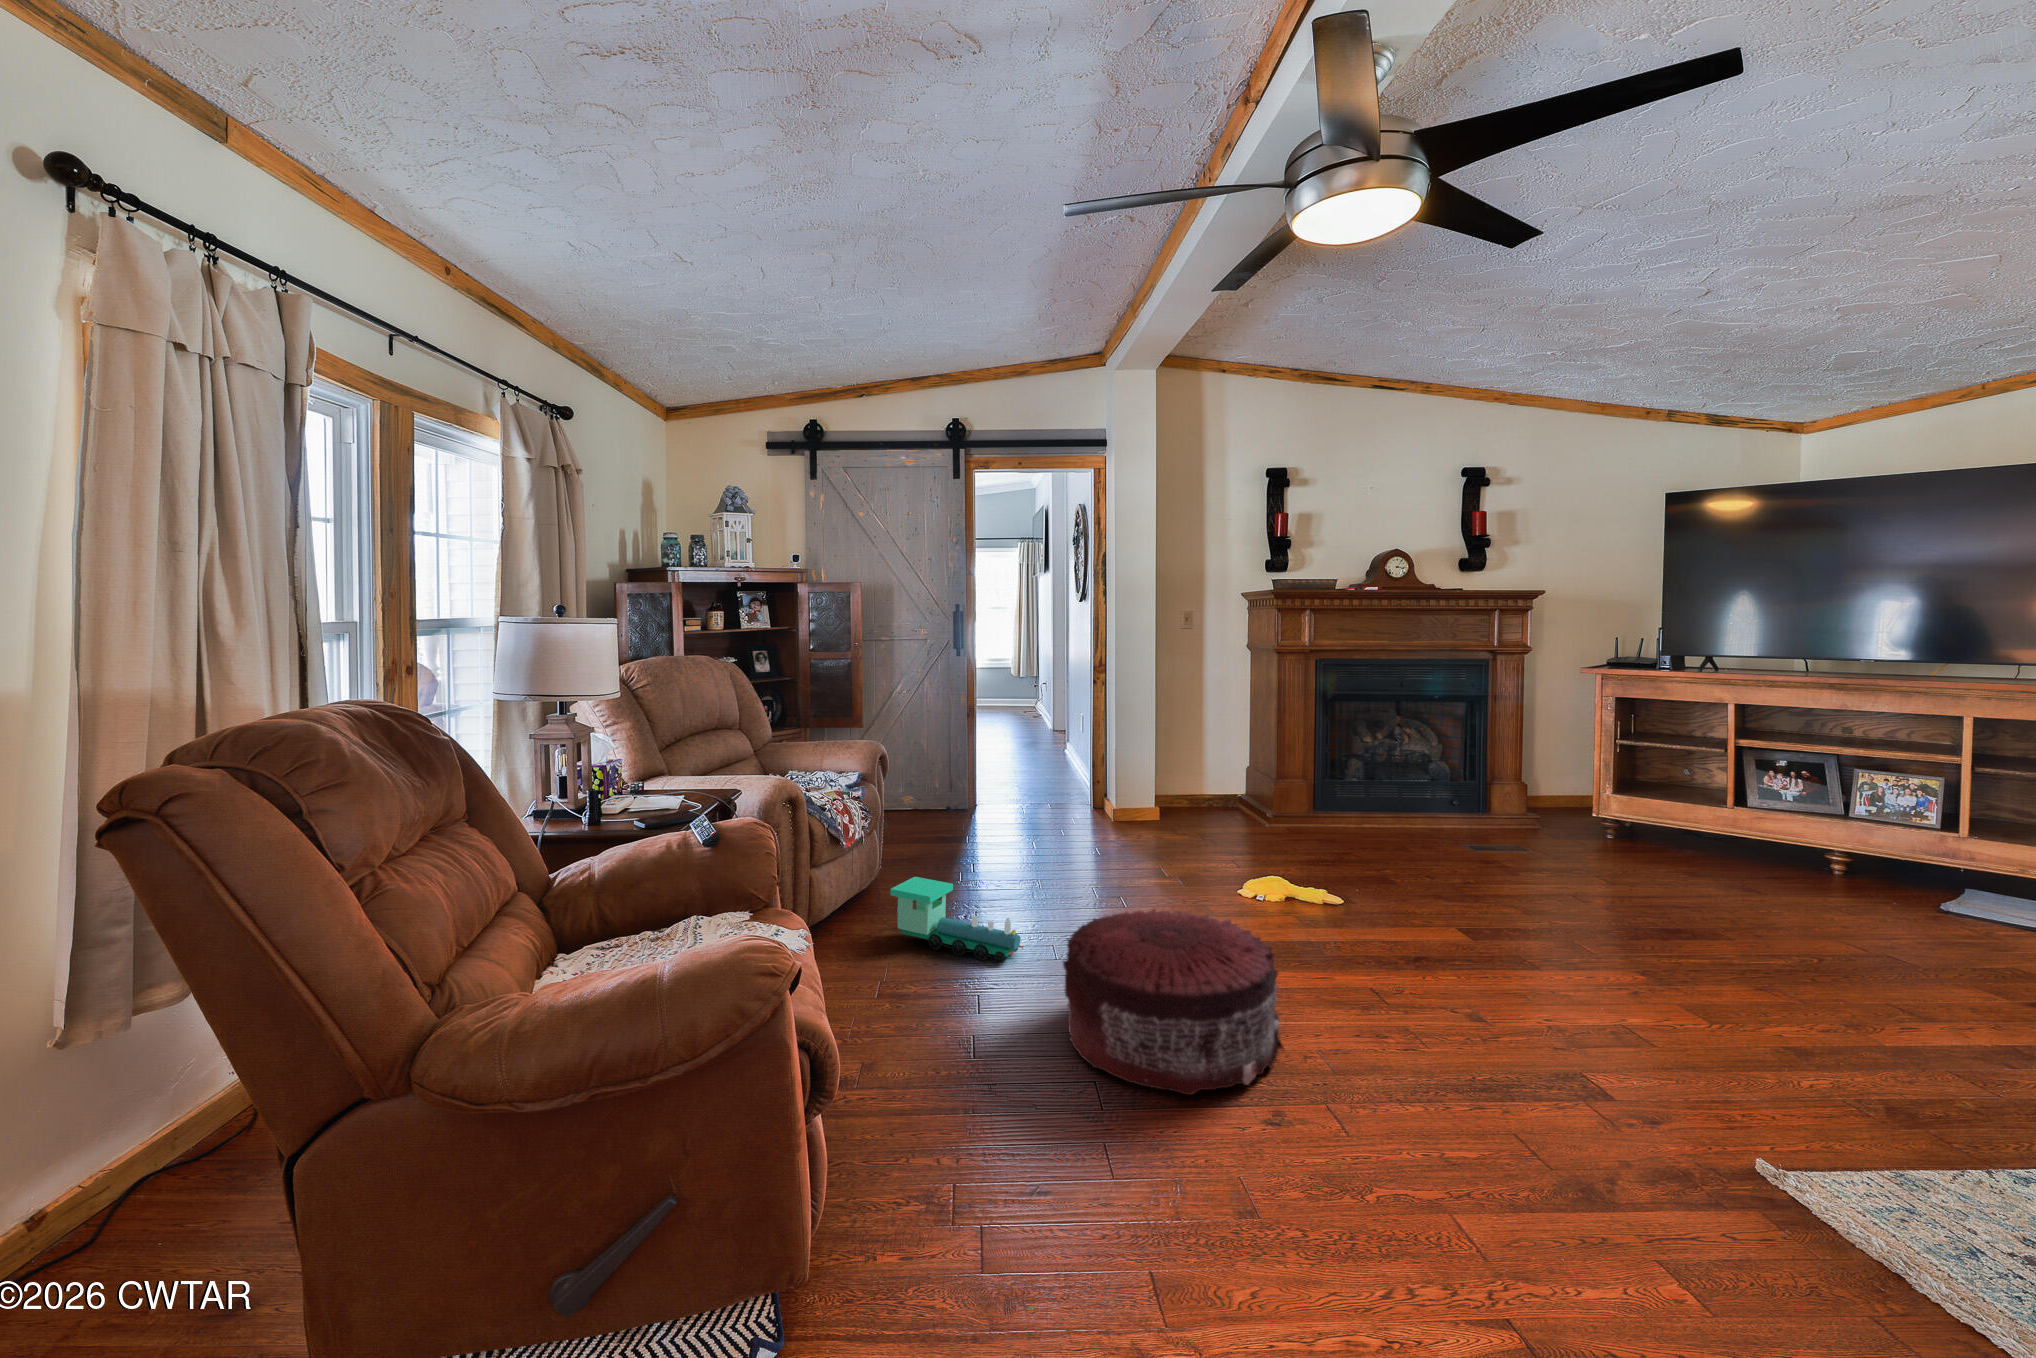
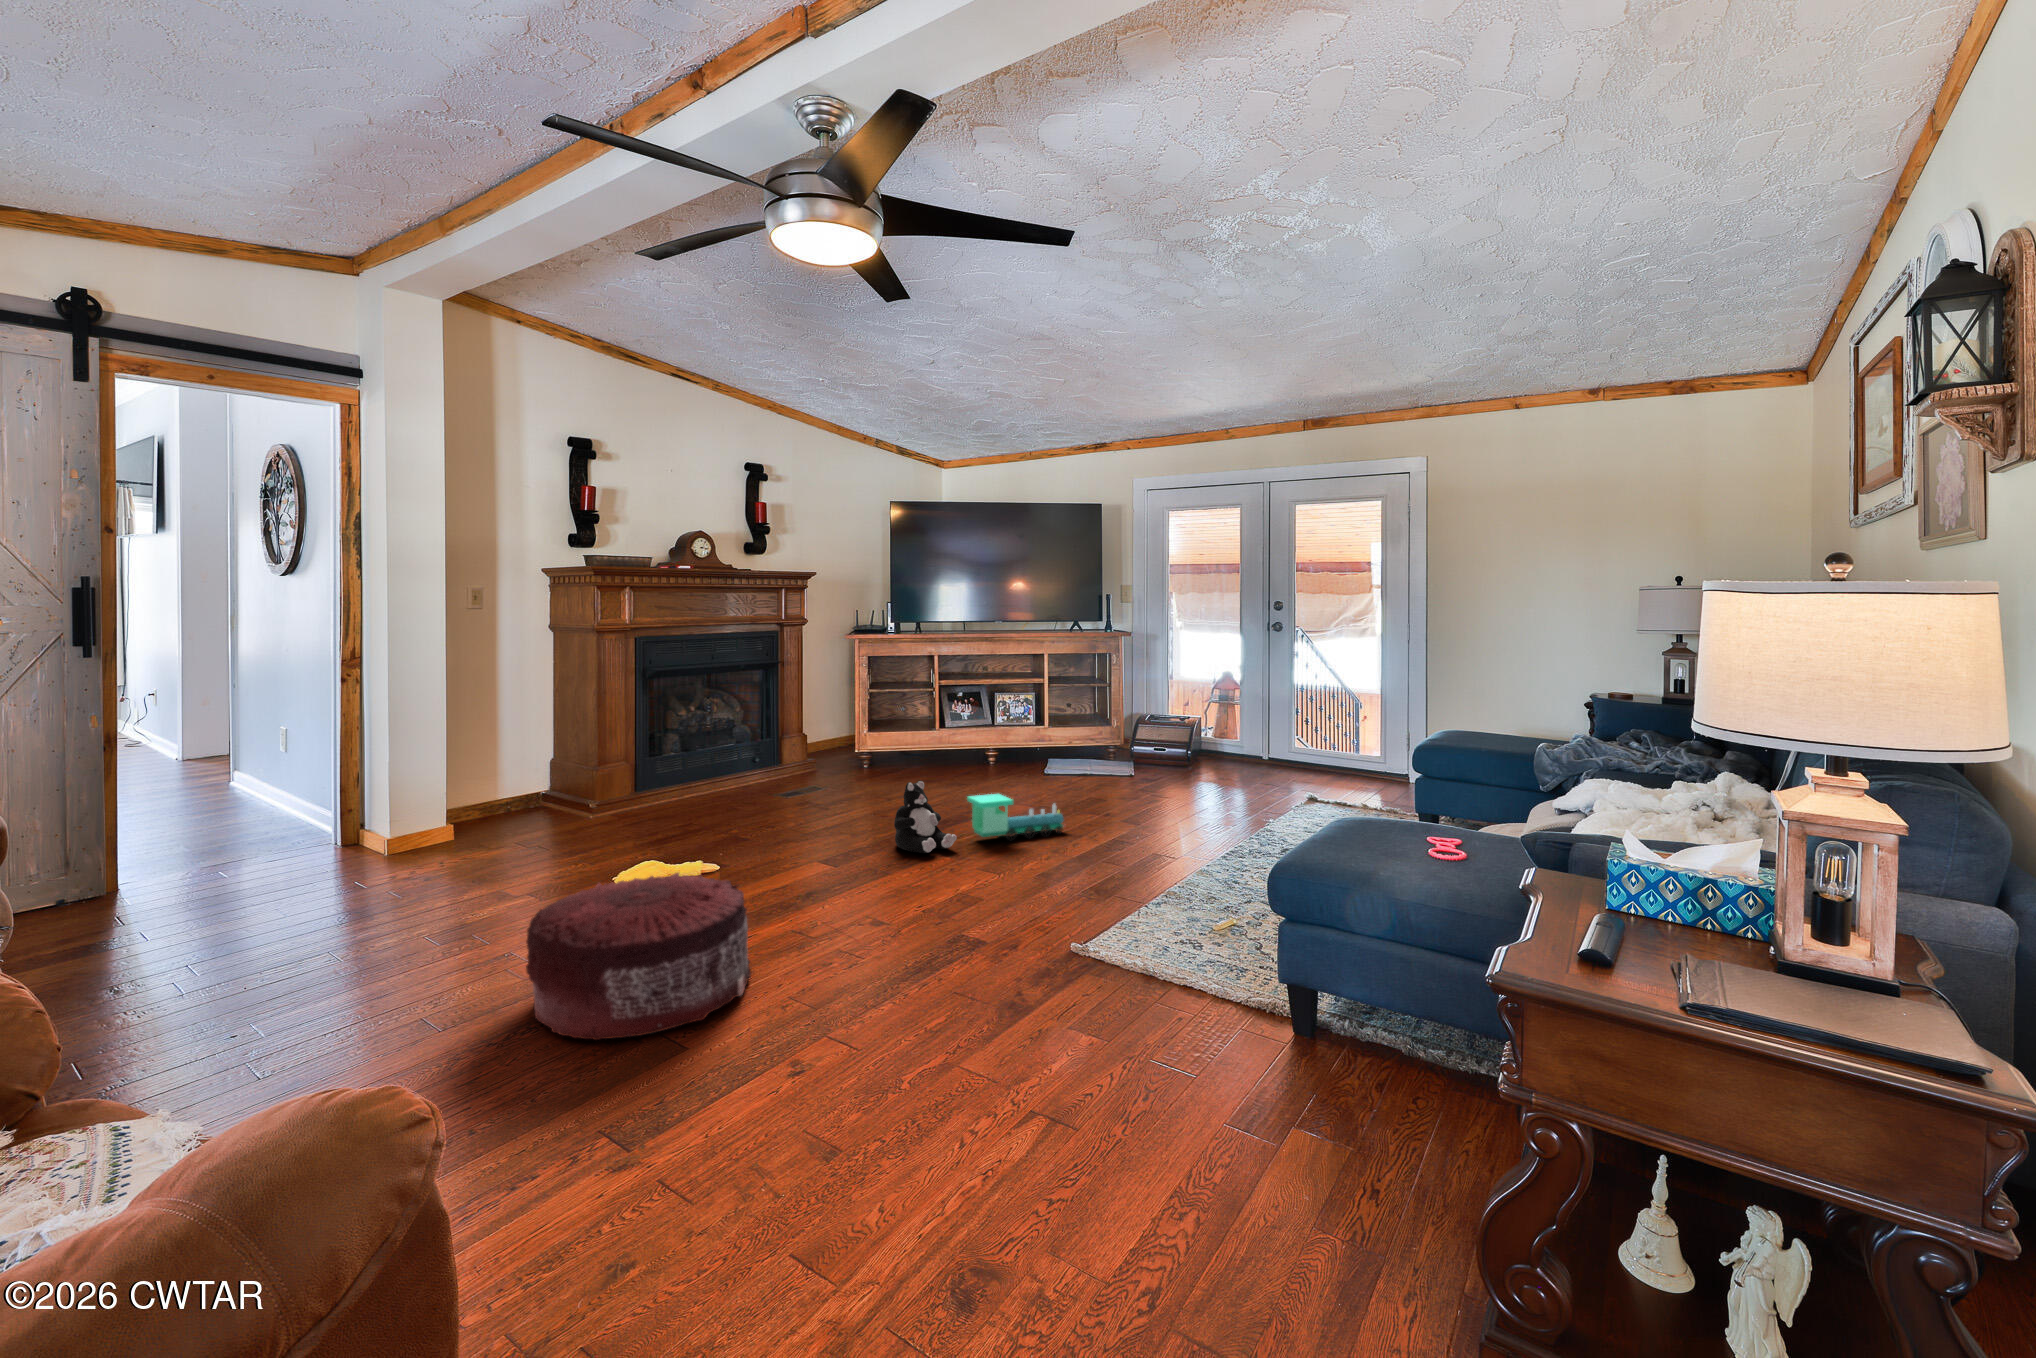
toy train: present [890,877,1024,963] -> present [967,794,1064,839]
plush toy: none [1570,879,1675,988] -> present [894,781,957,853]

